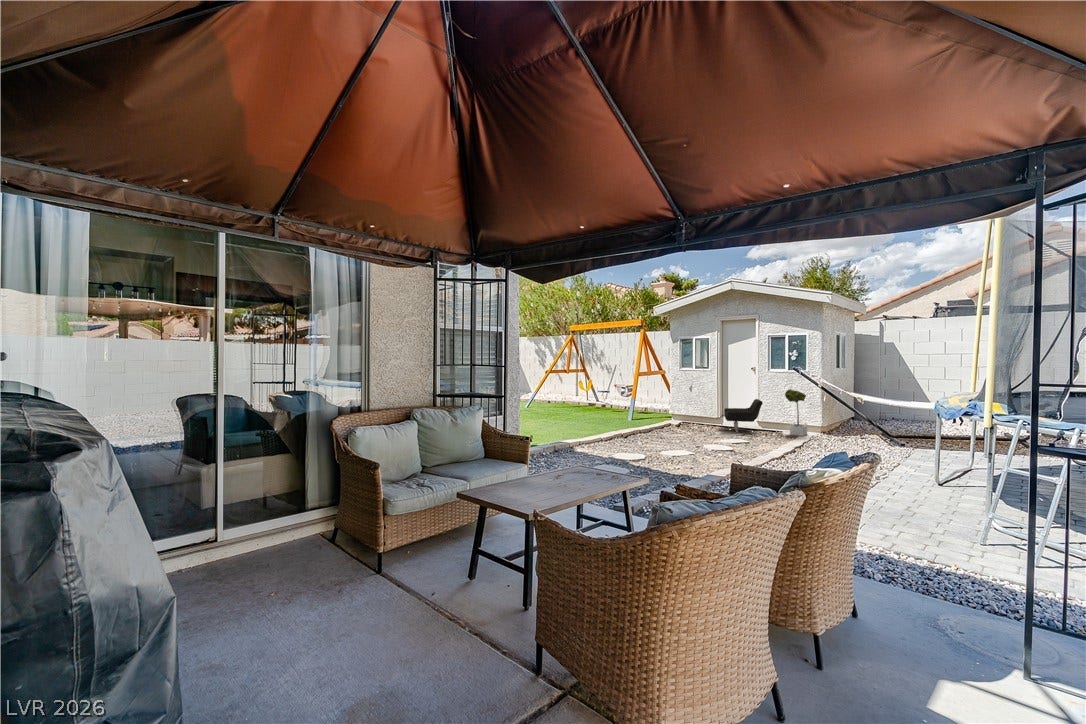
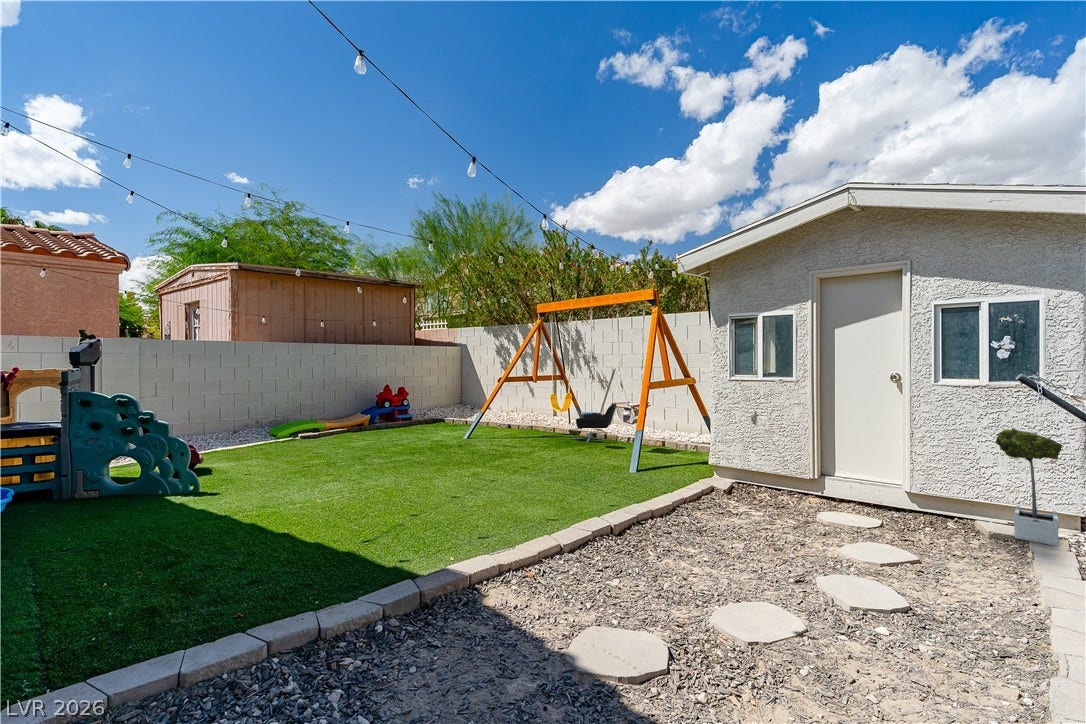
lounge chair: present [724,399,763,432] -> present [573,404,616,442]

